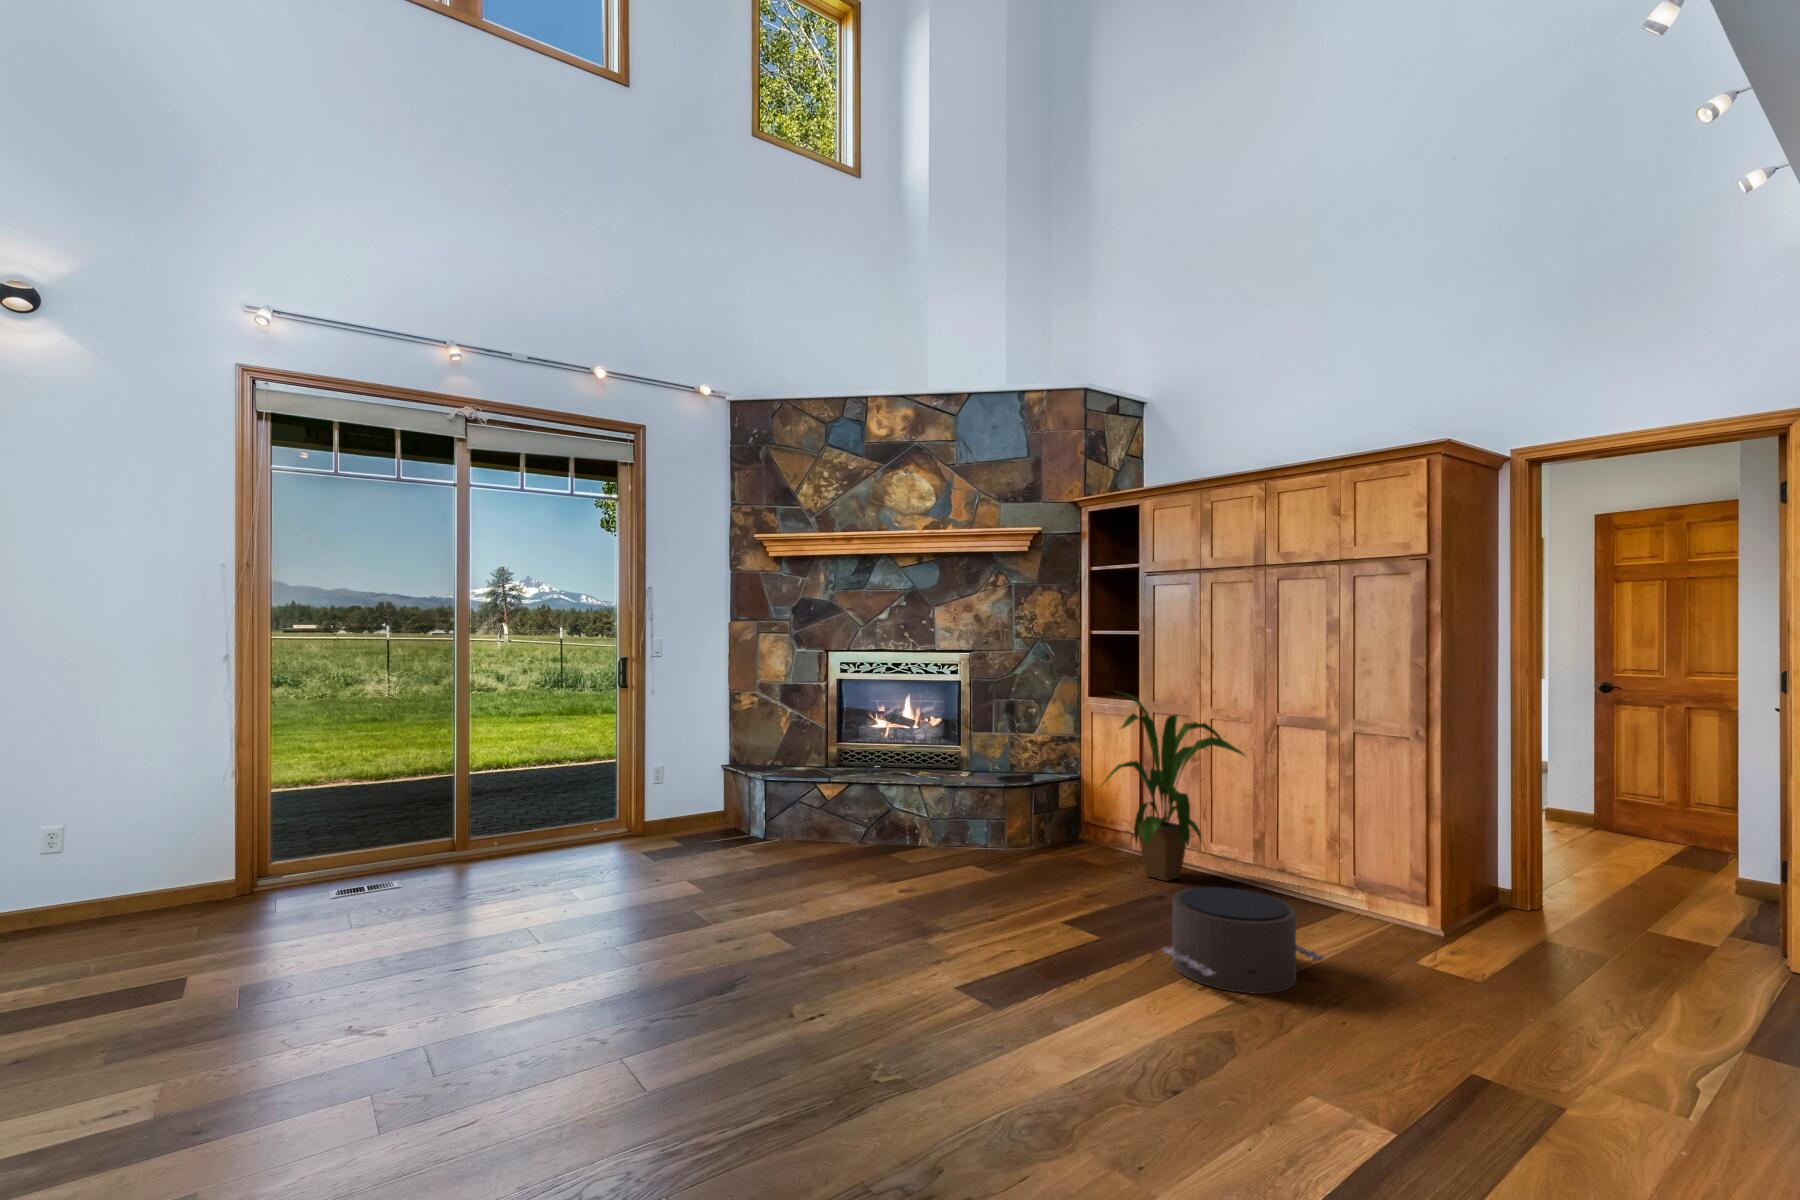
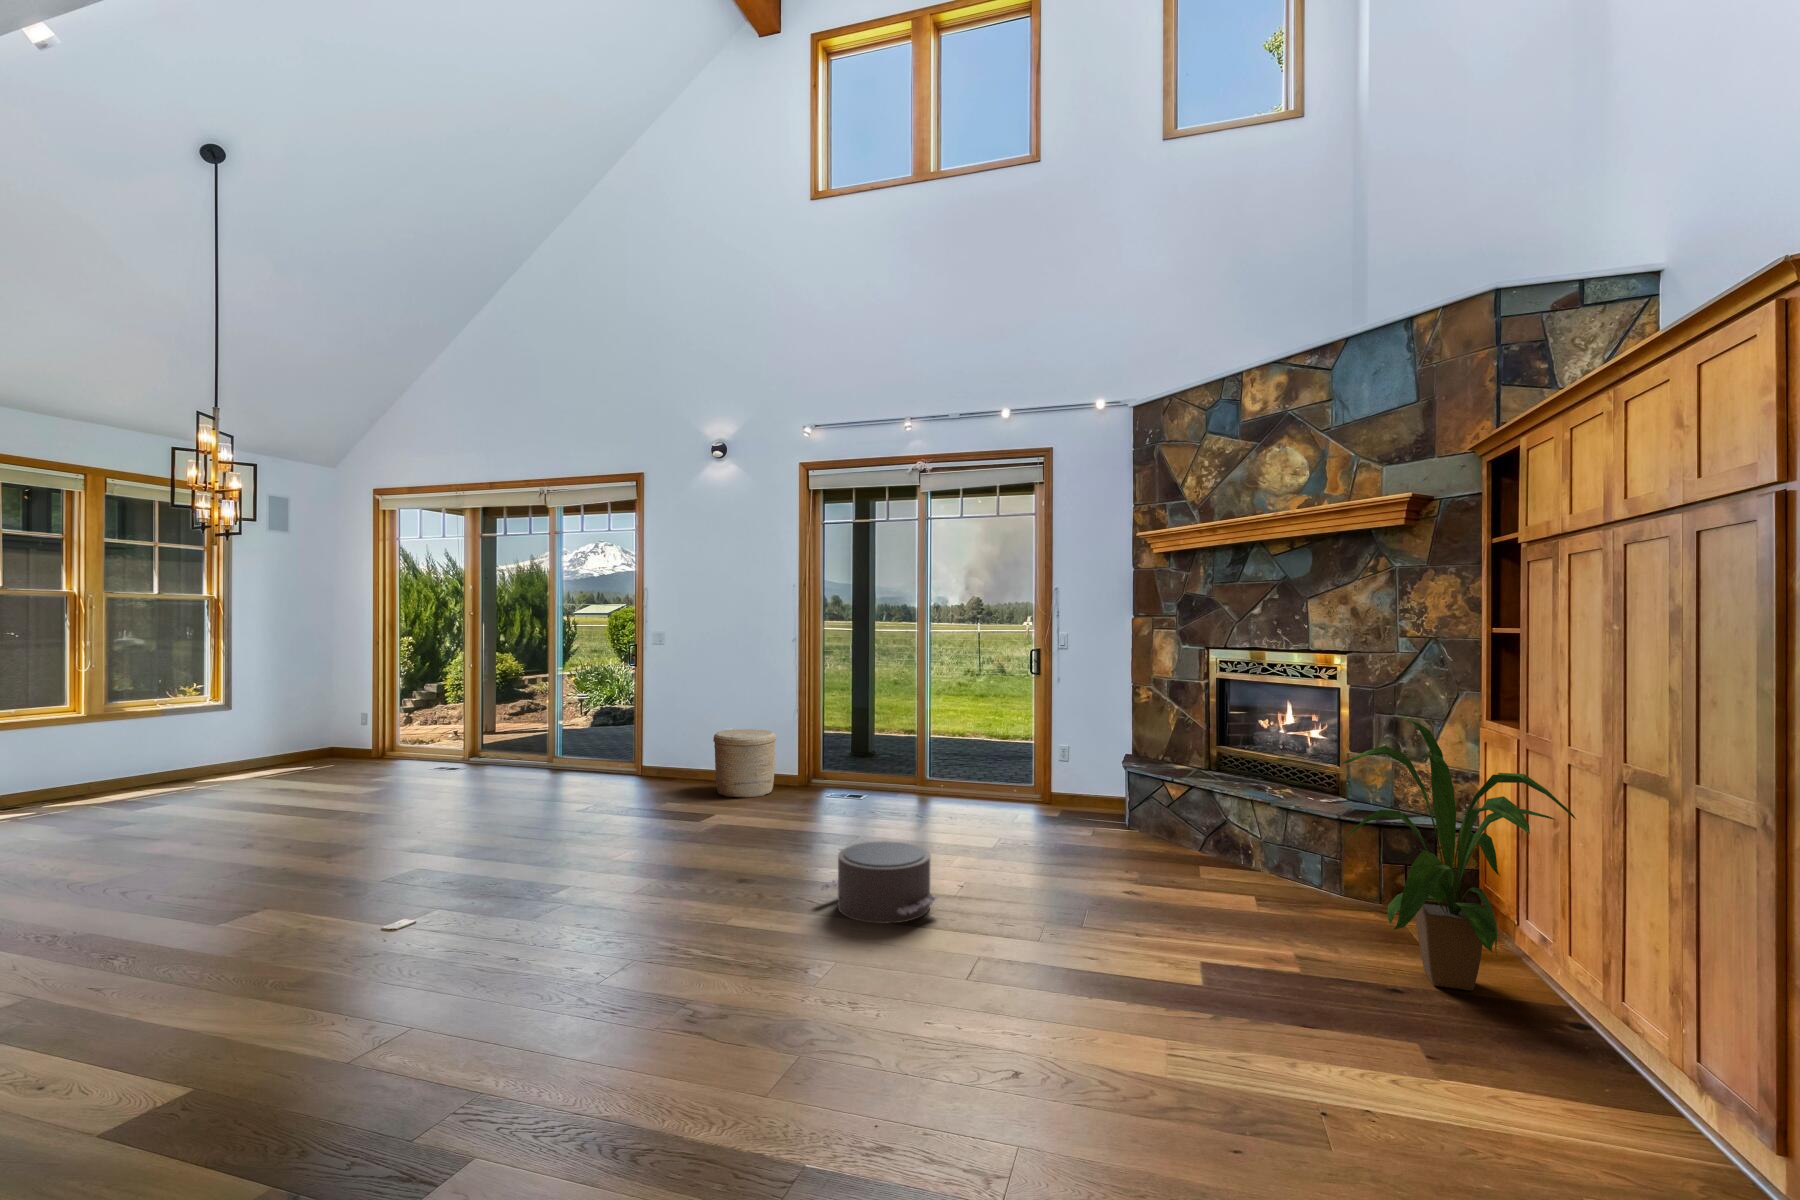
woven basket: none [48,820,202,961] -> present [713,729,776,798]
pouf: present [1163,887,1325,994] -> present [820,841,936,924]

